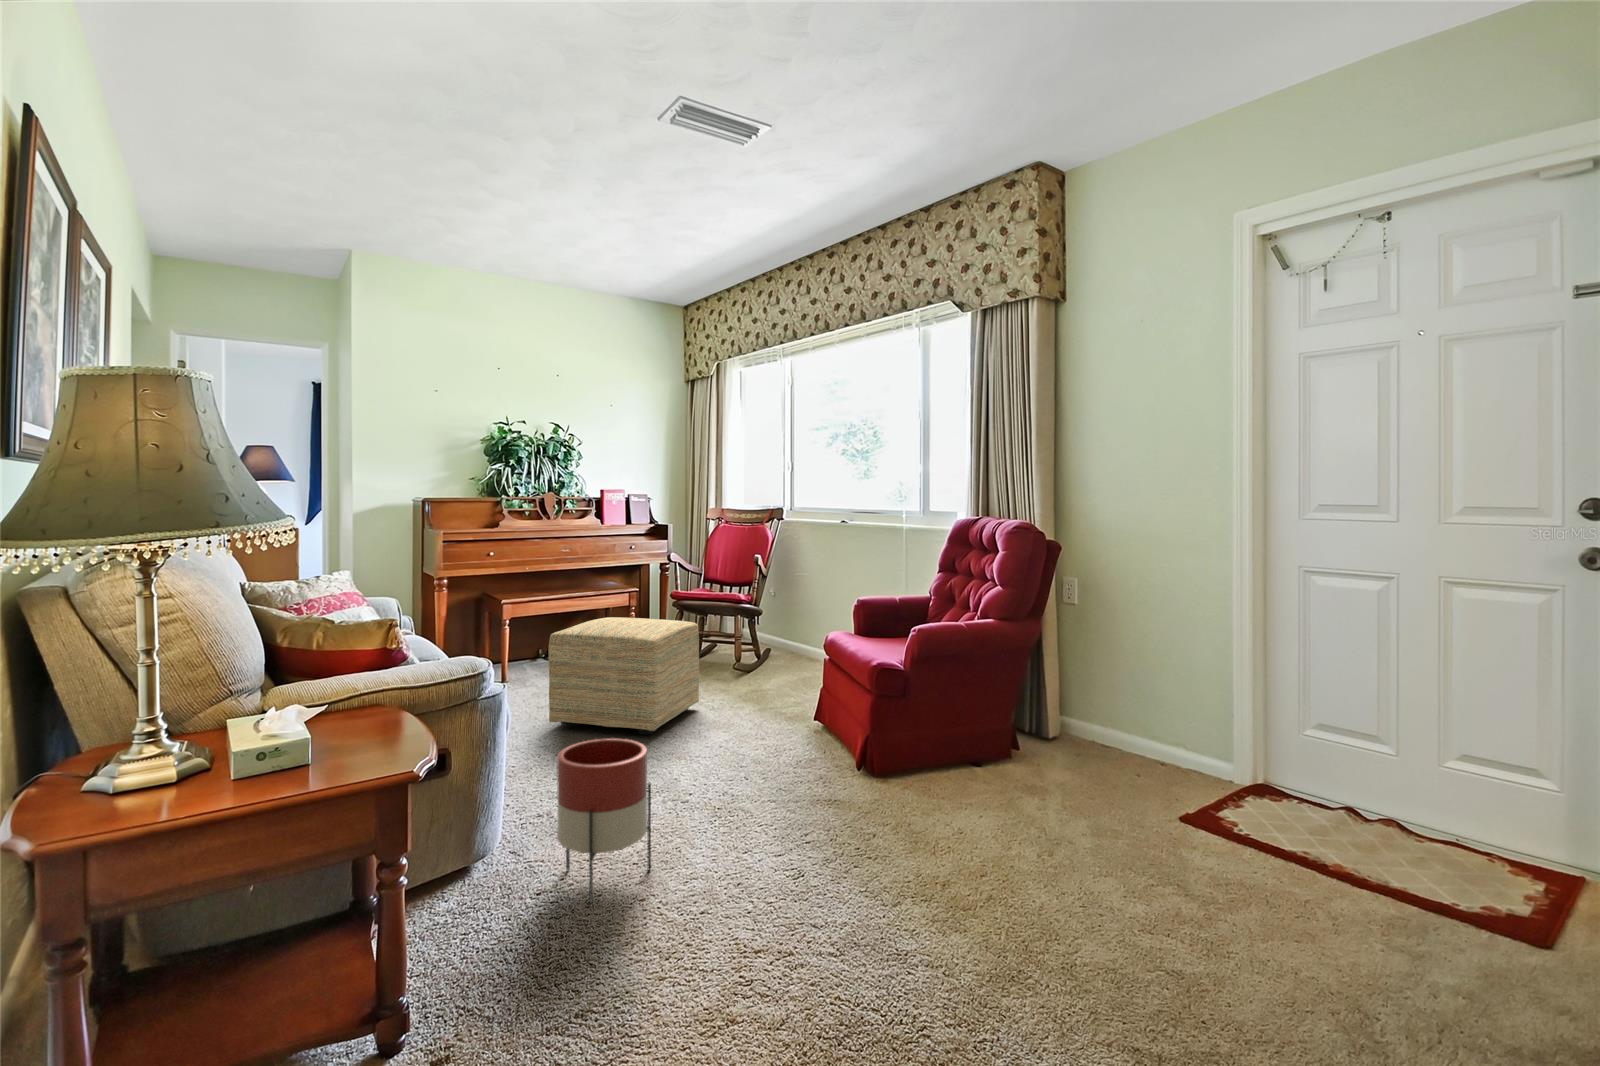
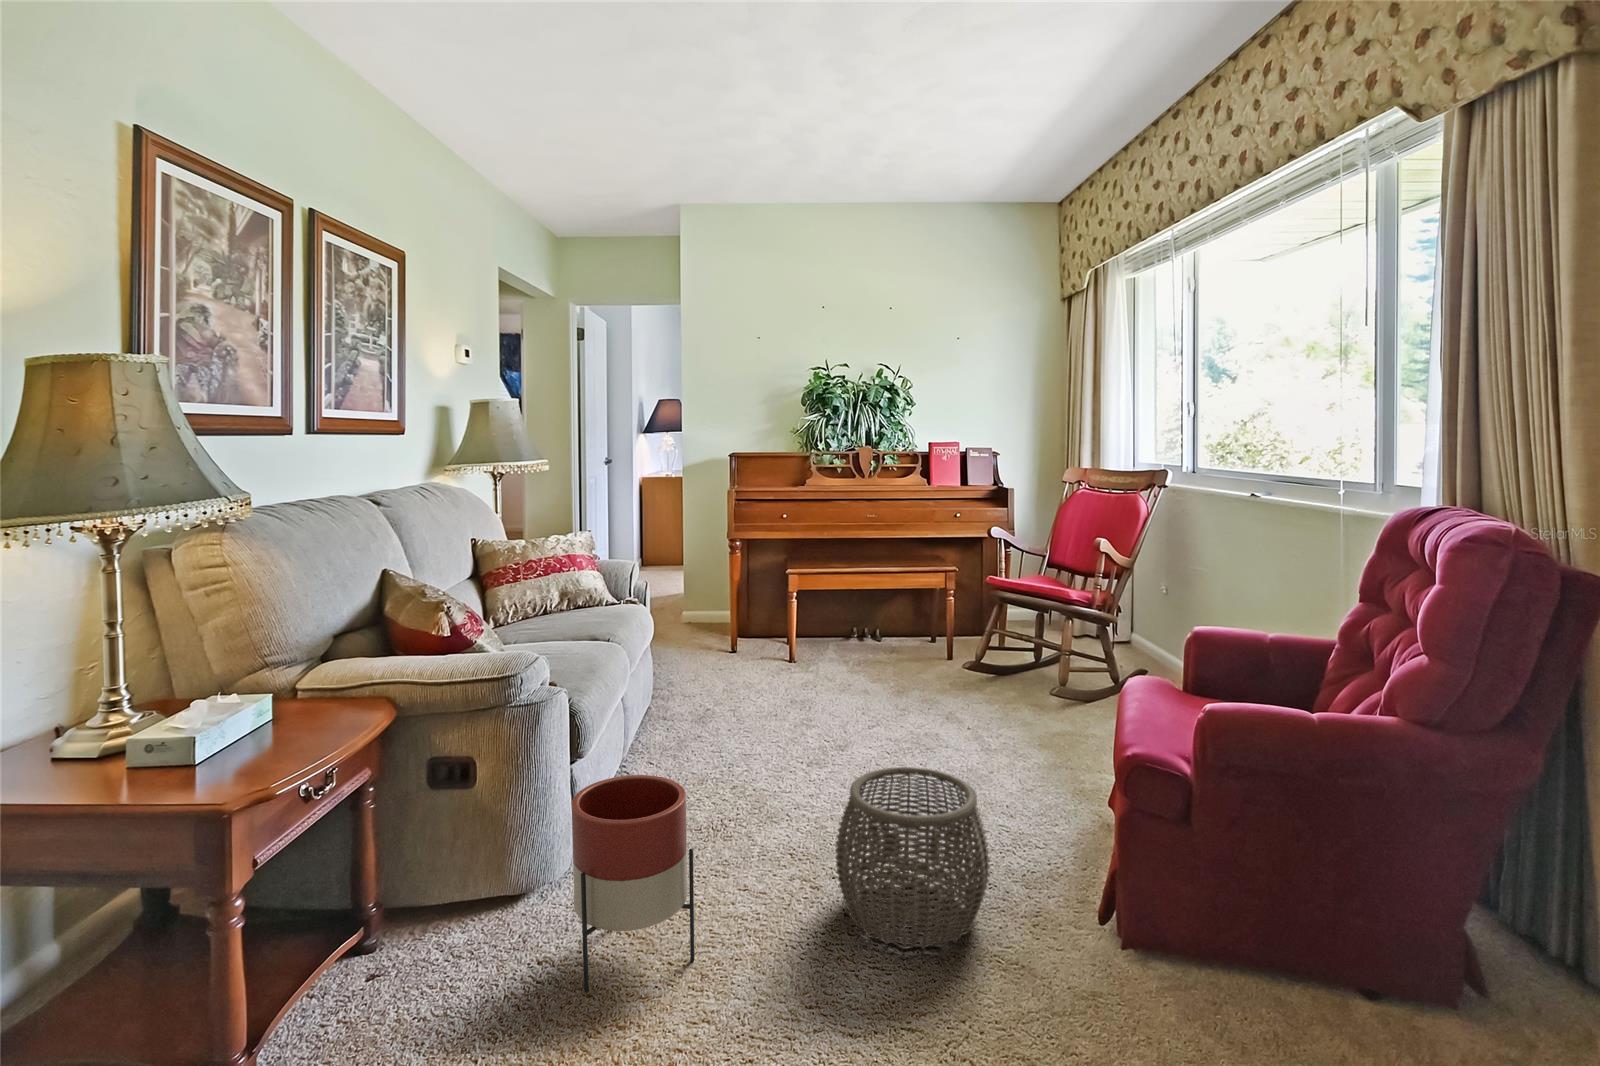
ottoman: present [548,617,699,735] -> none [777,600,965,755]
woven basket: none [713,710,821,827] -> present [835,767,990,950]

